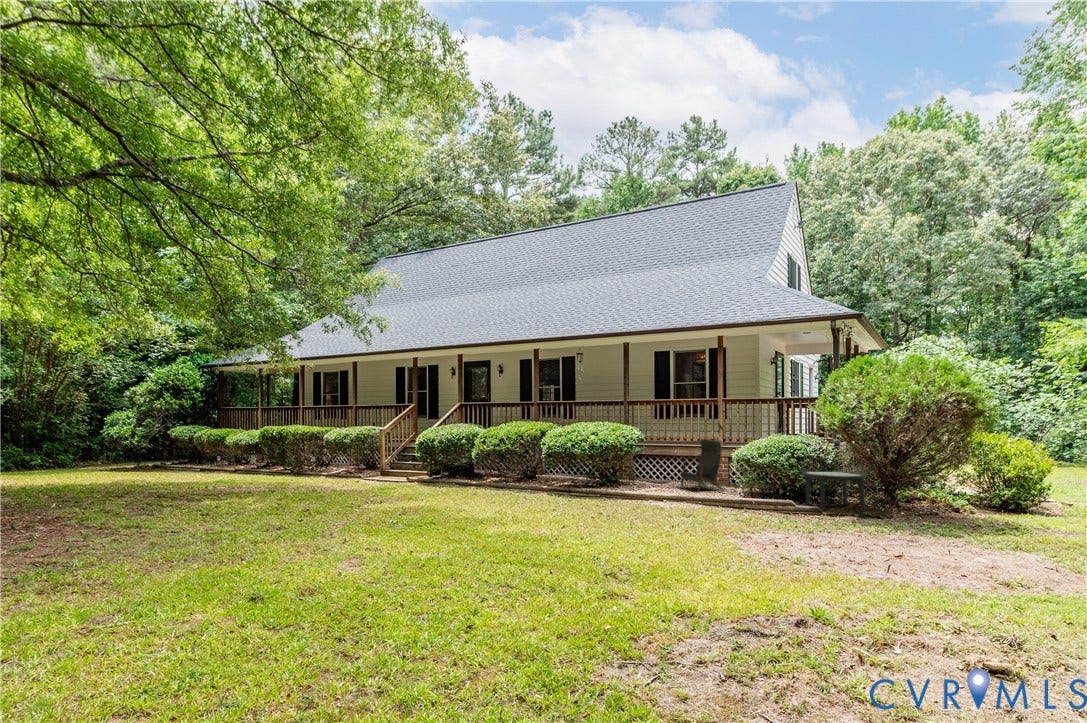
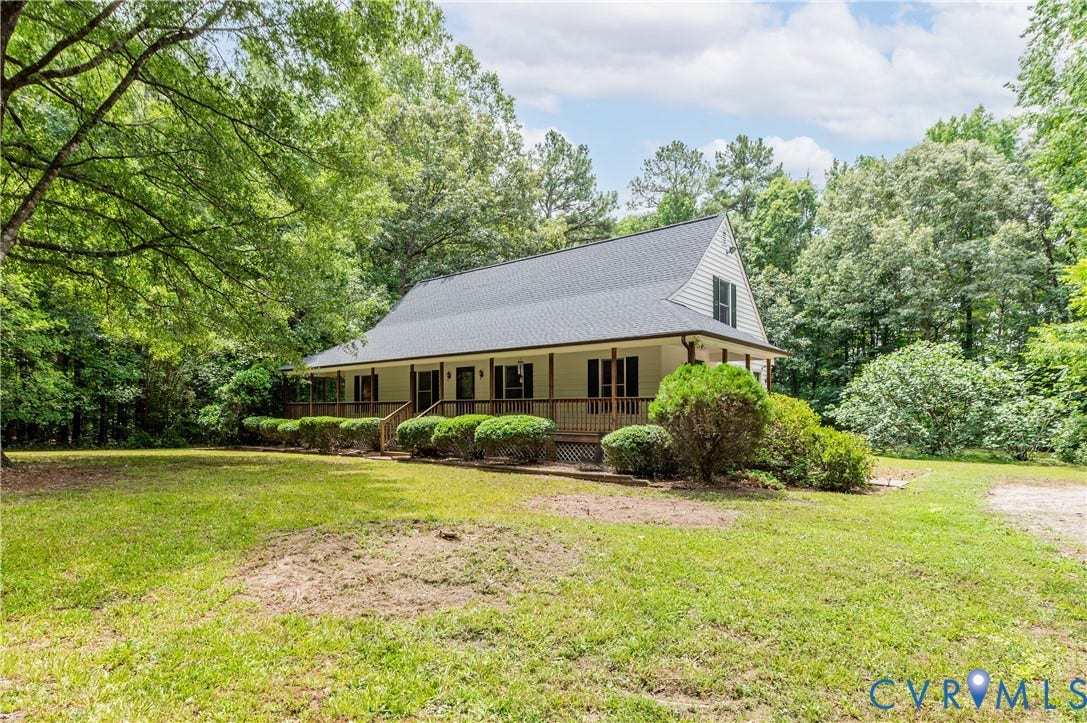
round table: present [800,469,868,512] -> none [632,452,681,484]

